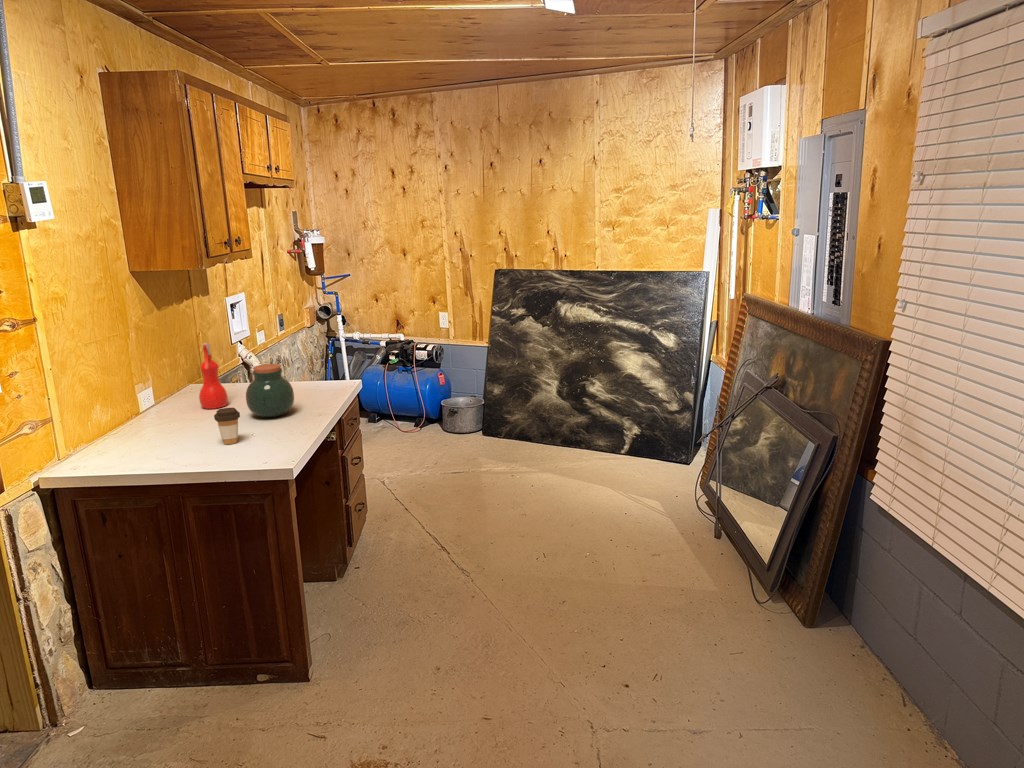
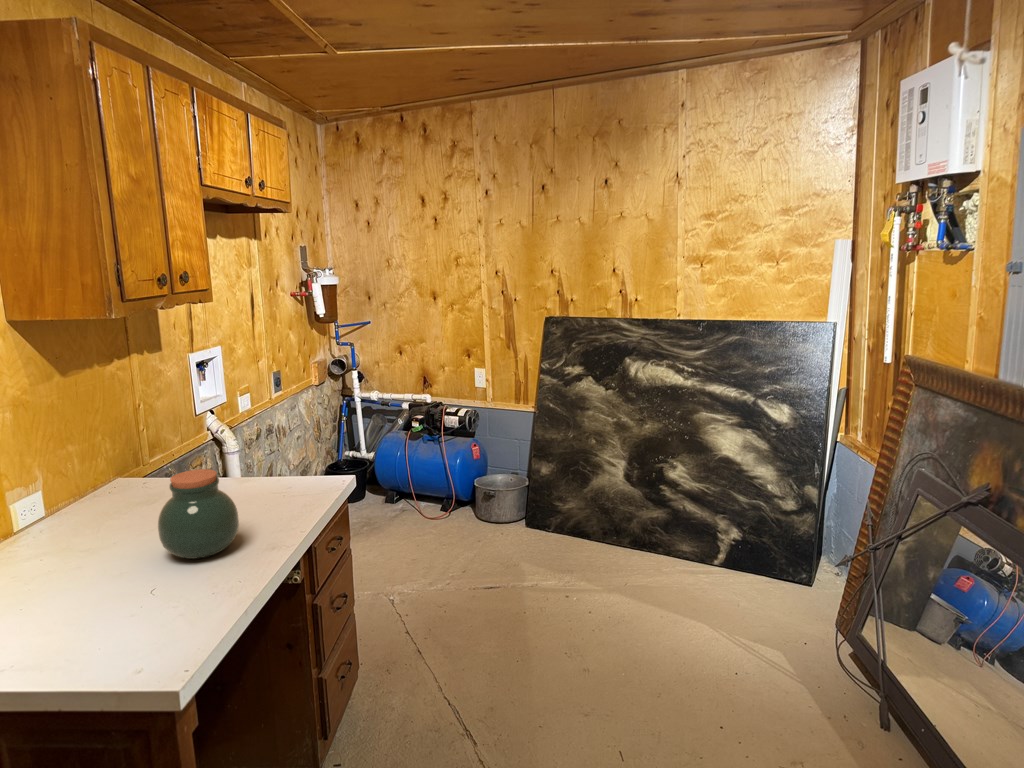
spray bottle: present [199,343,228,409] -> none [100,432,146,534]
coffee cup: present [214,408,240,444] -> none [72,560,121,628]

